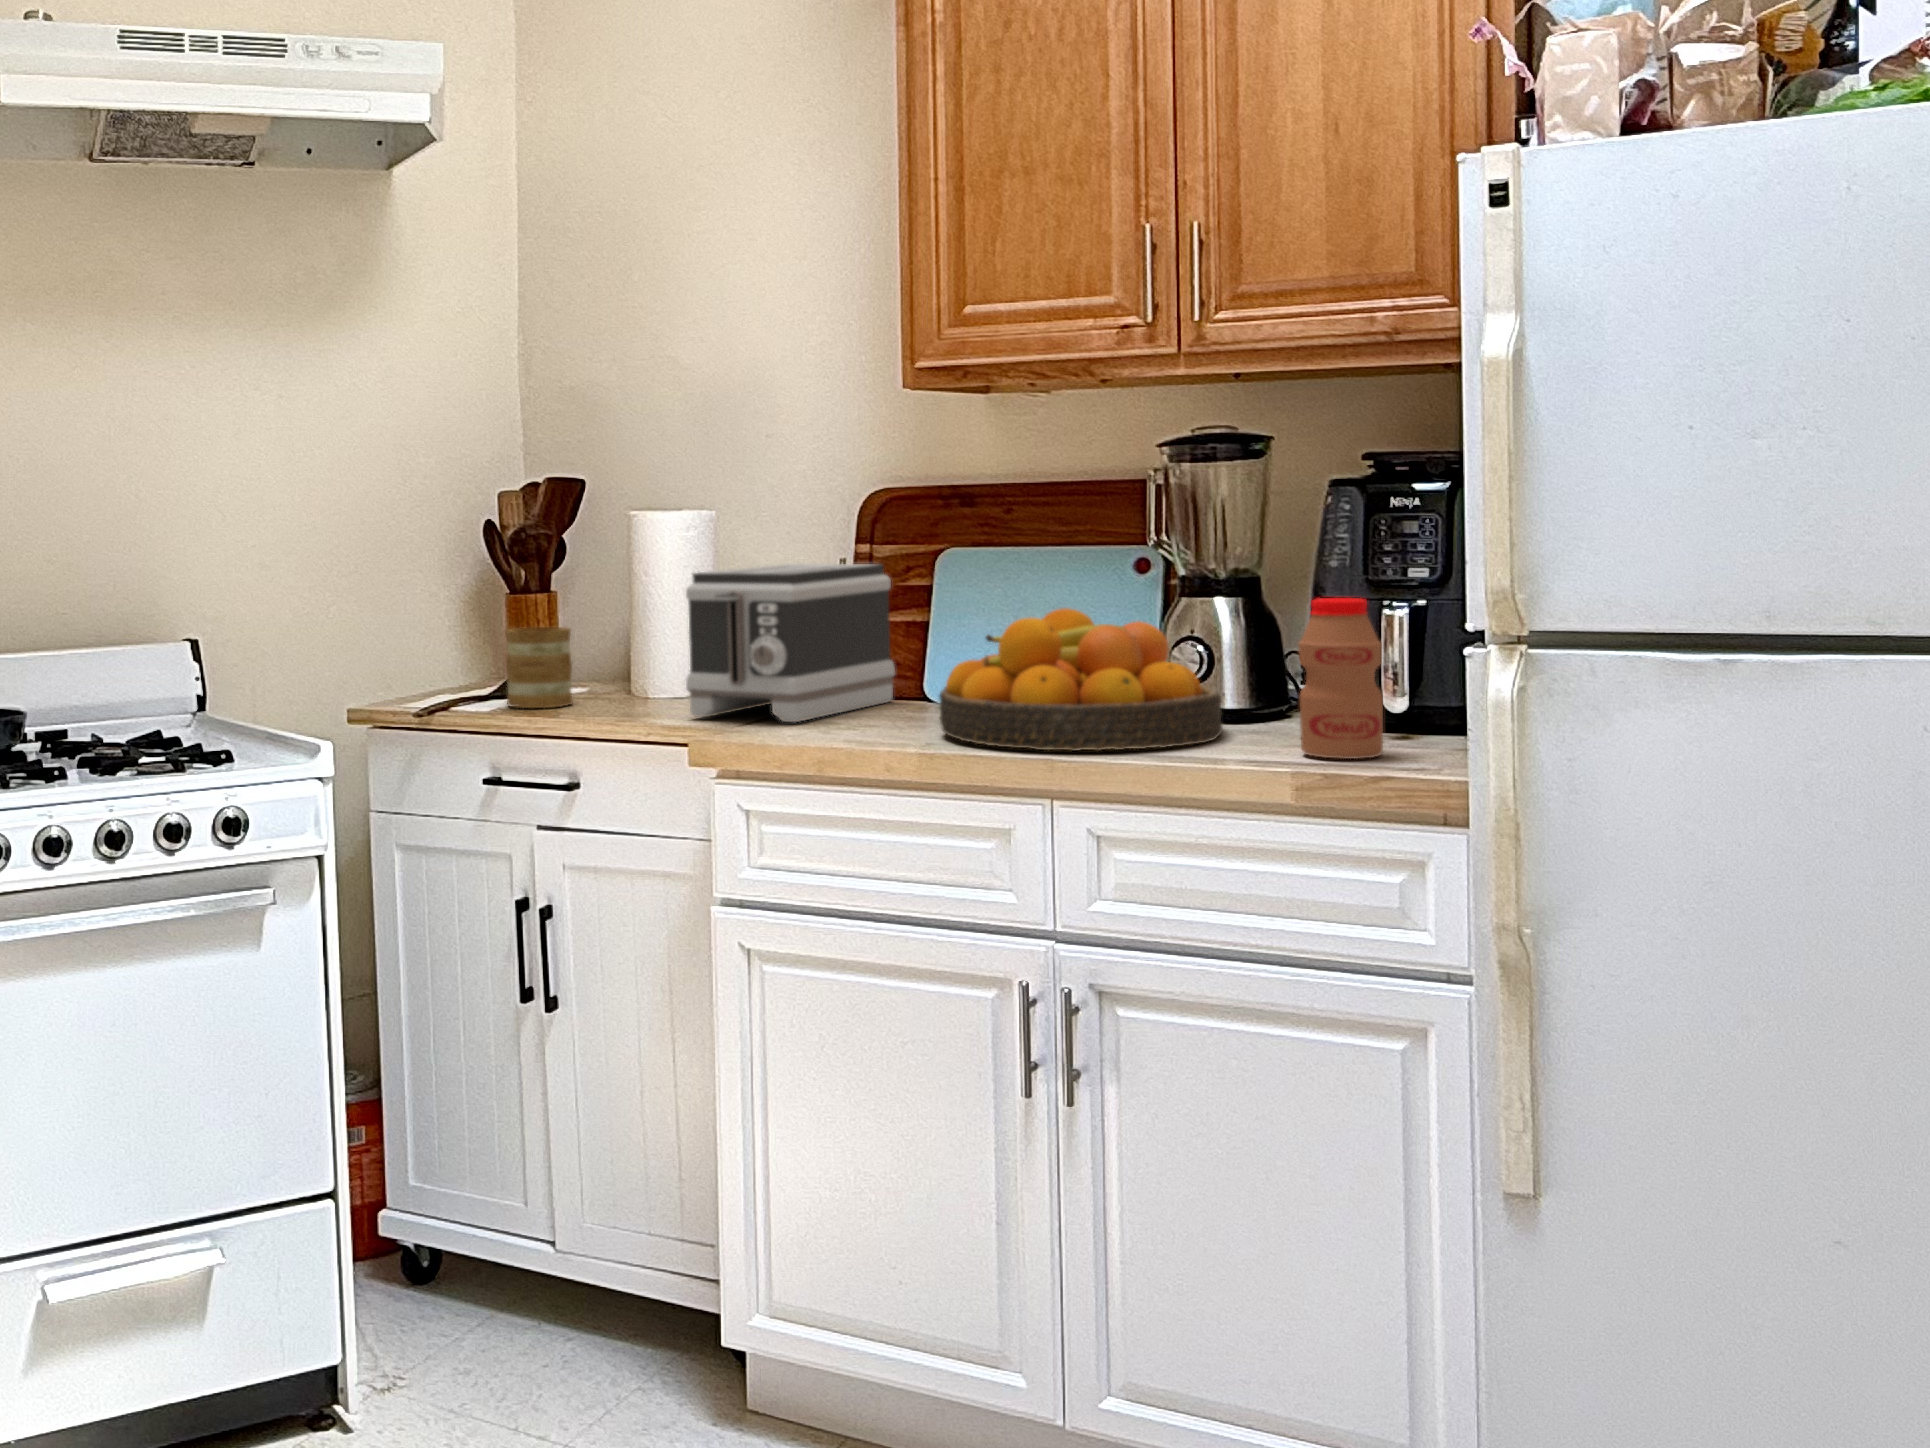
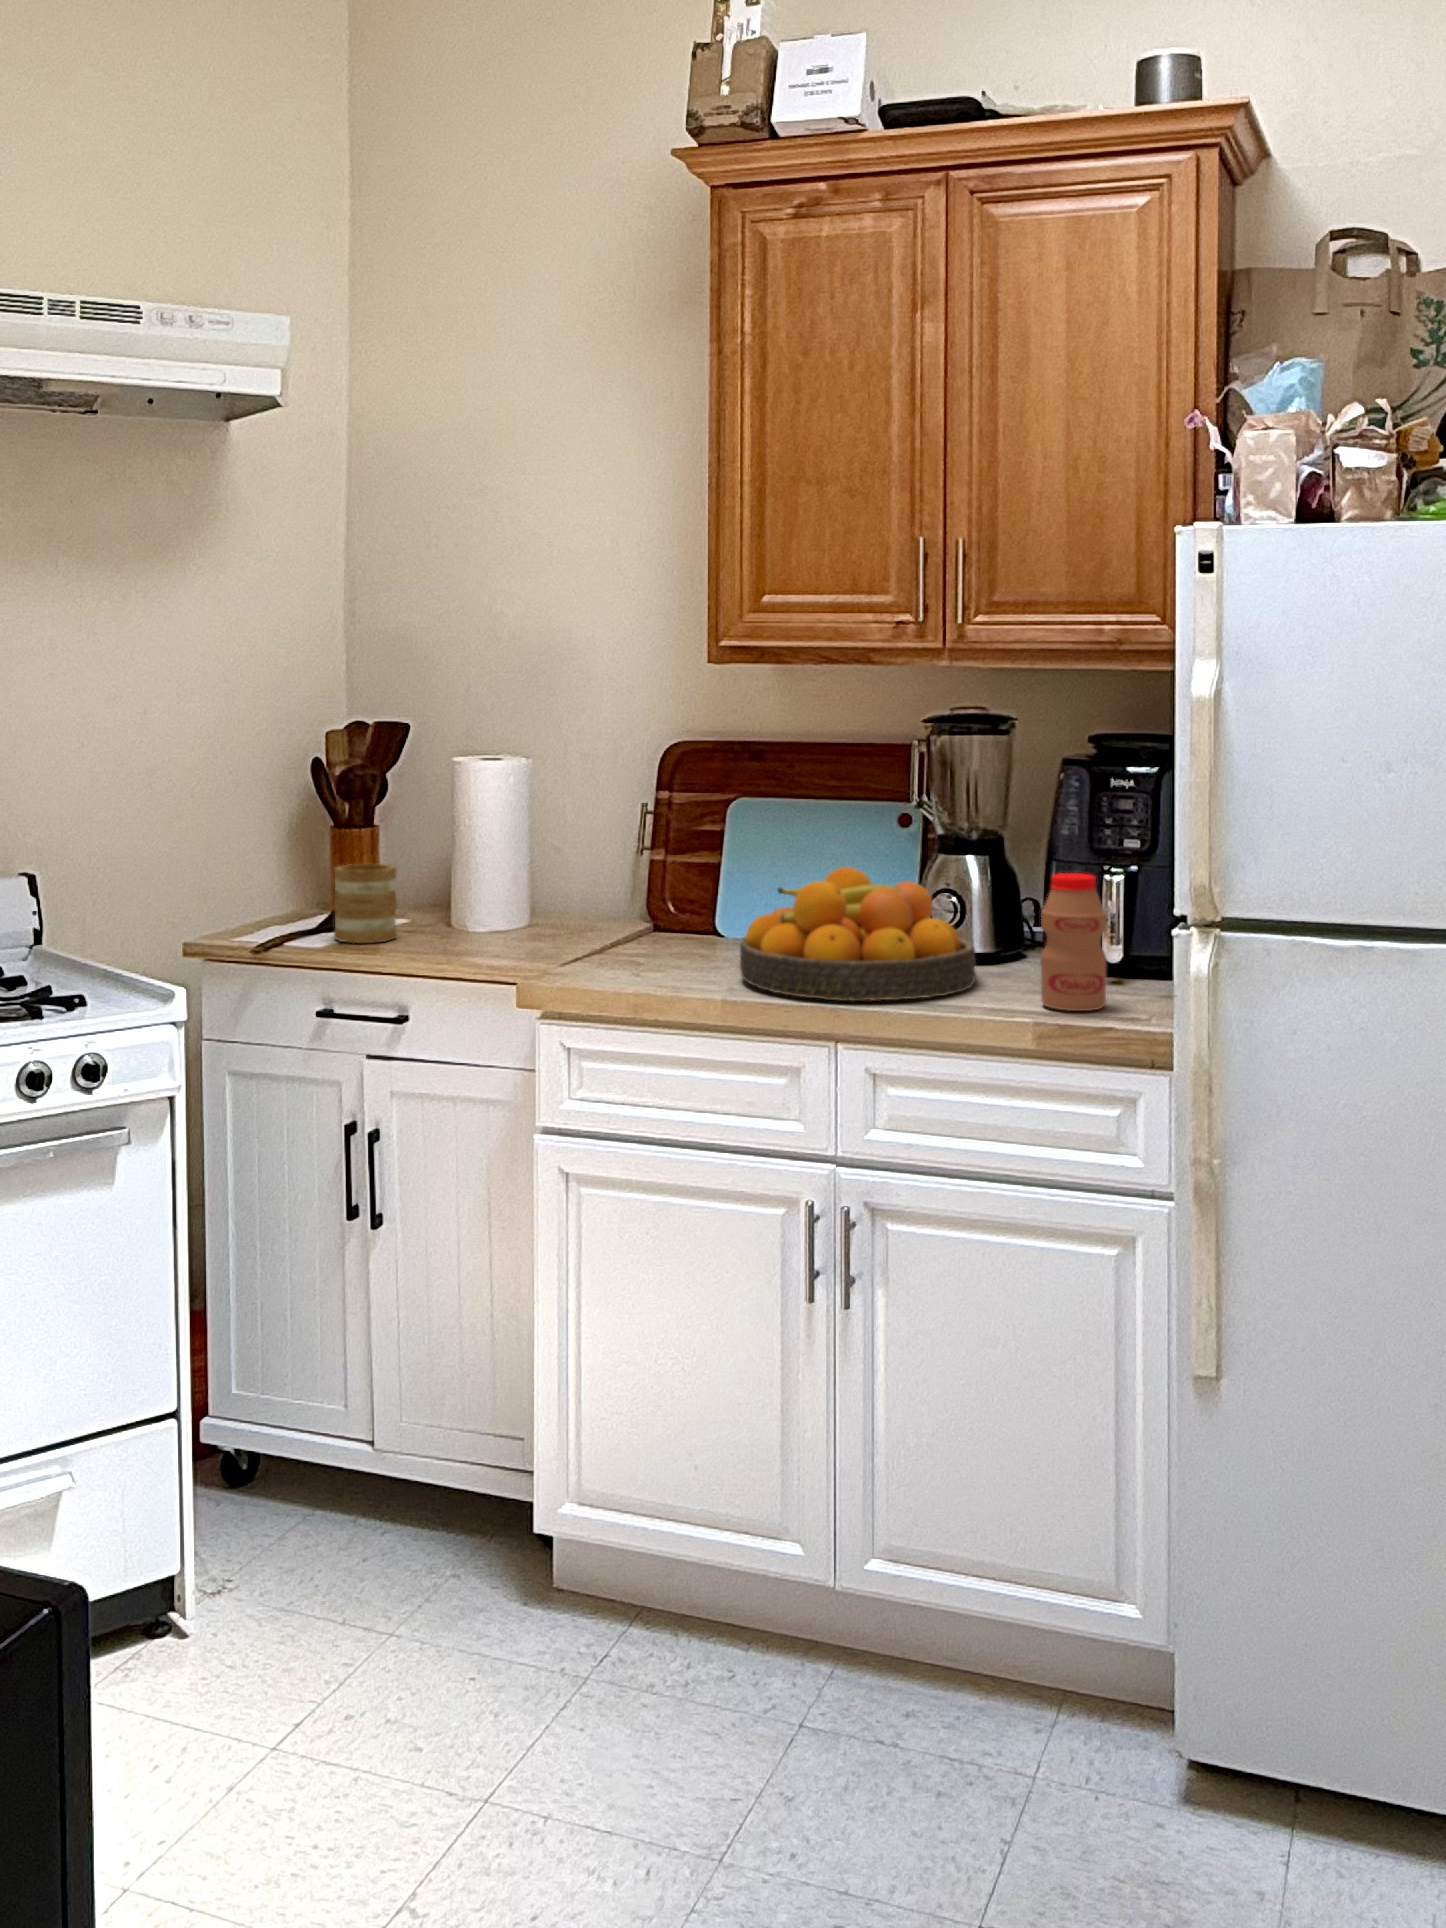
toaster: present [686,564,895,722] -> none [509,810,693,964]

